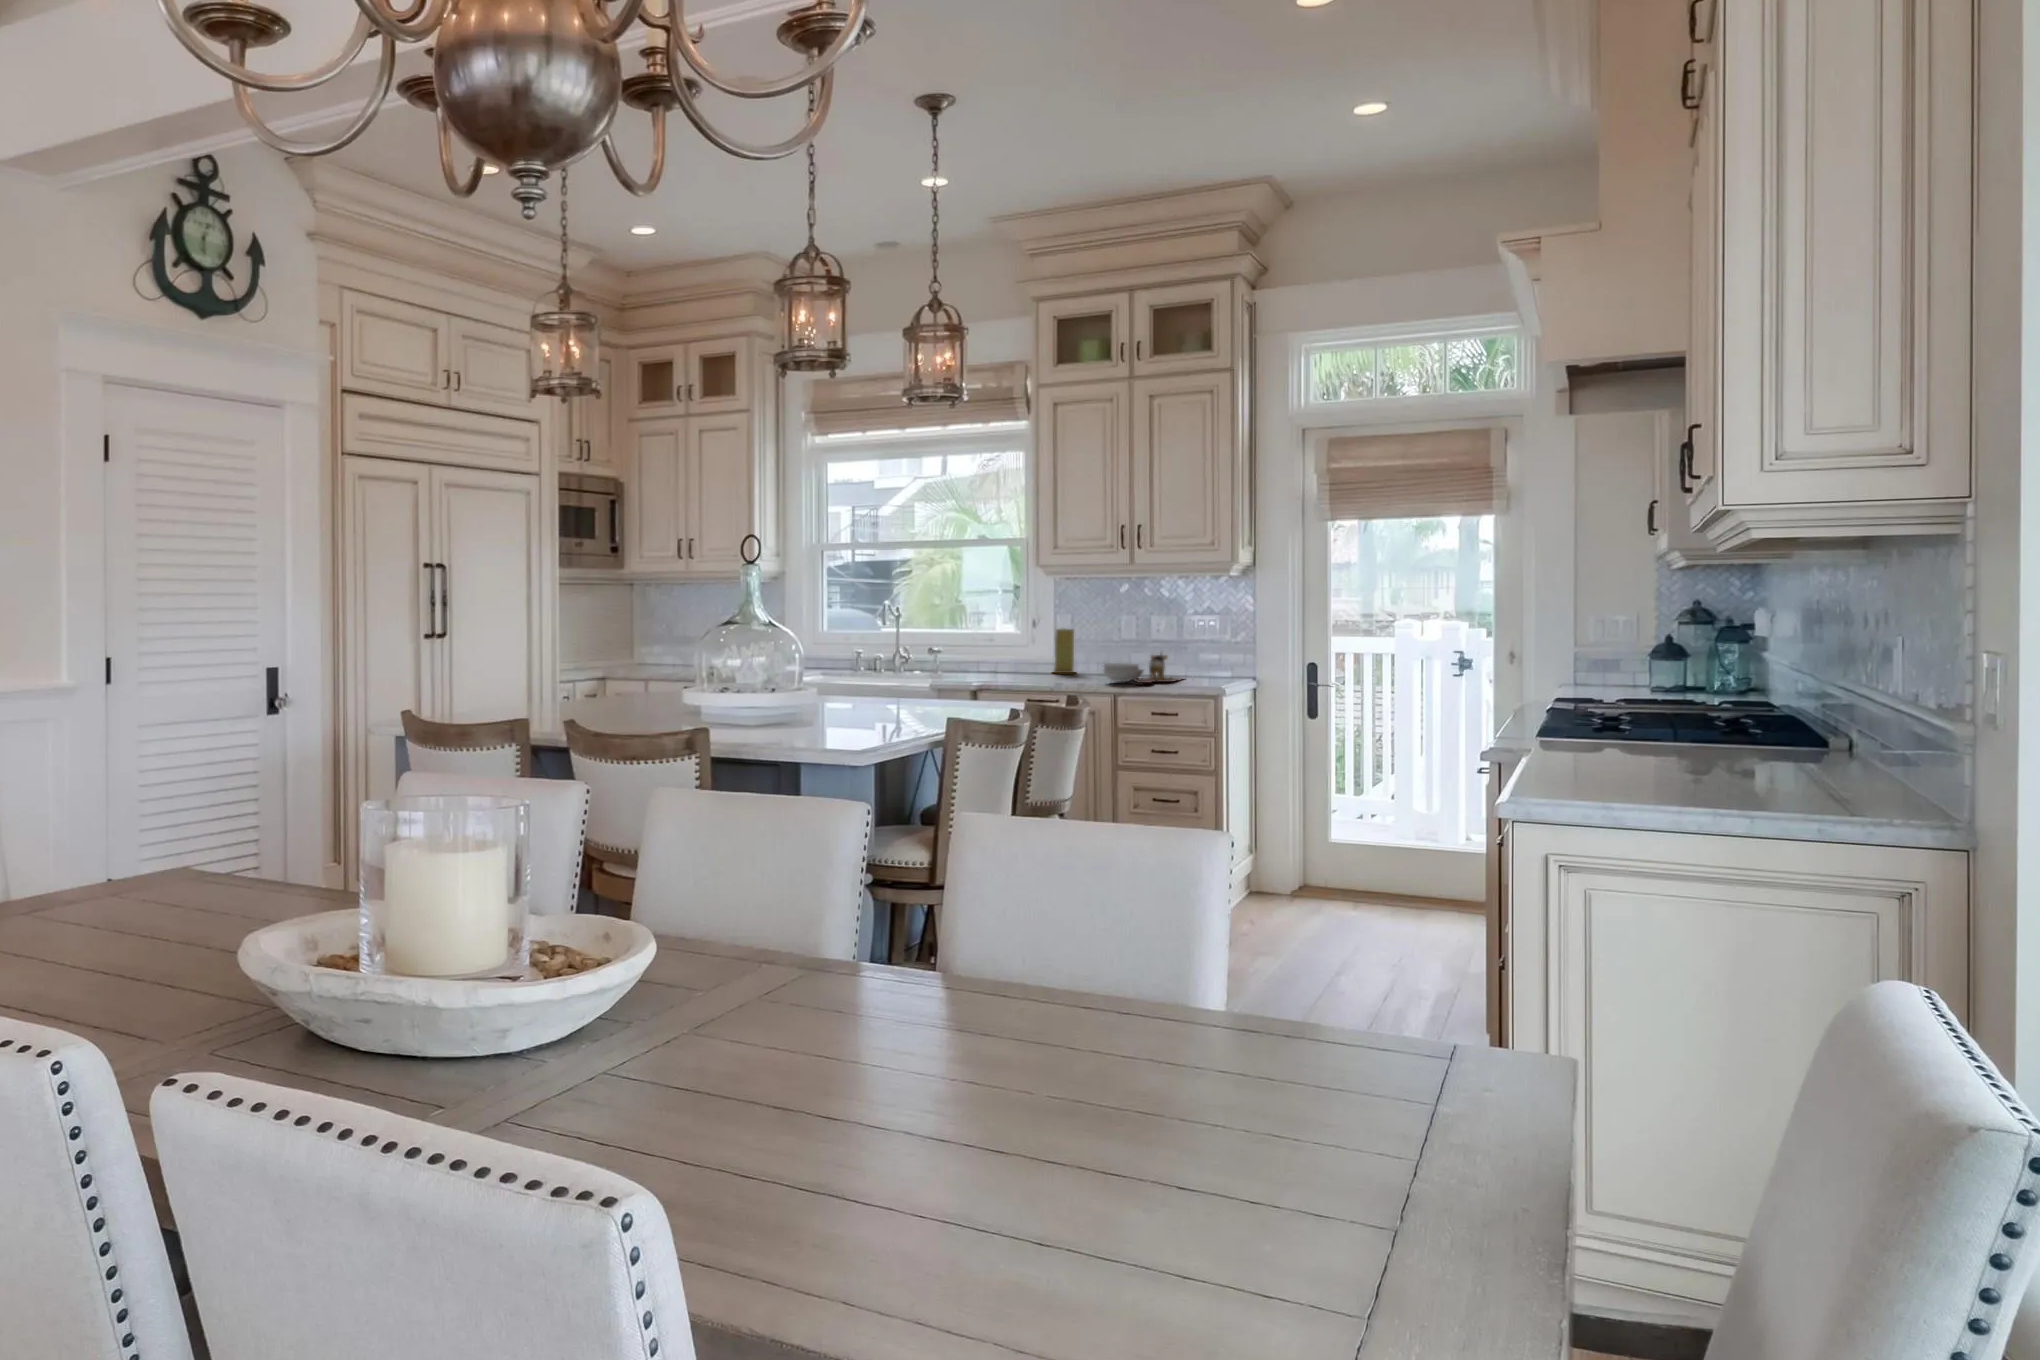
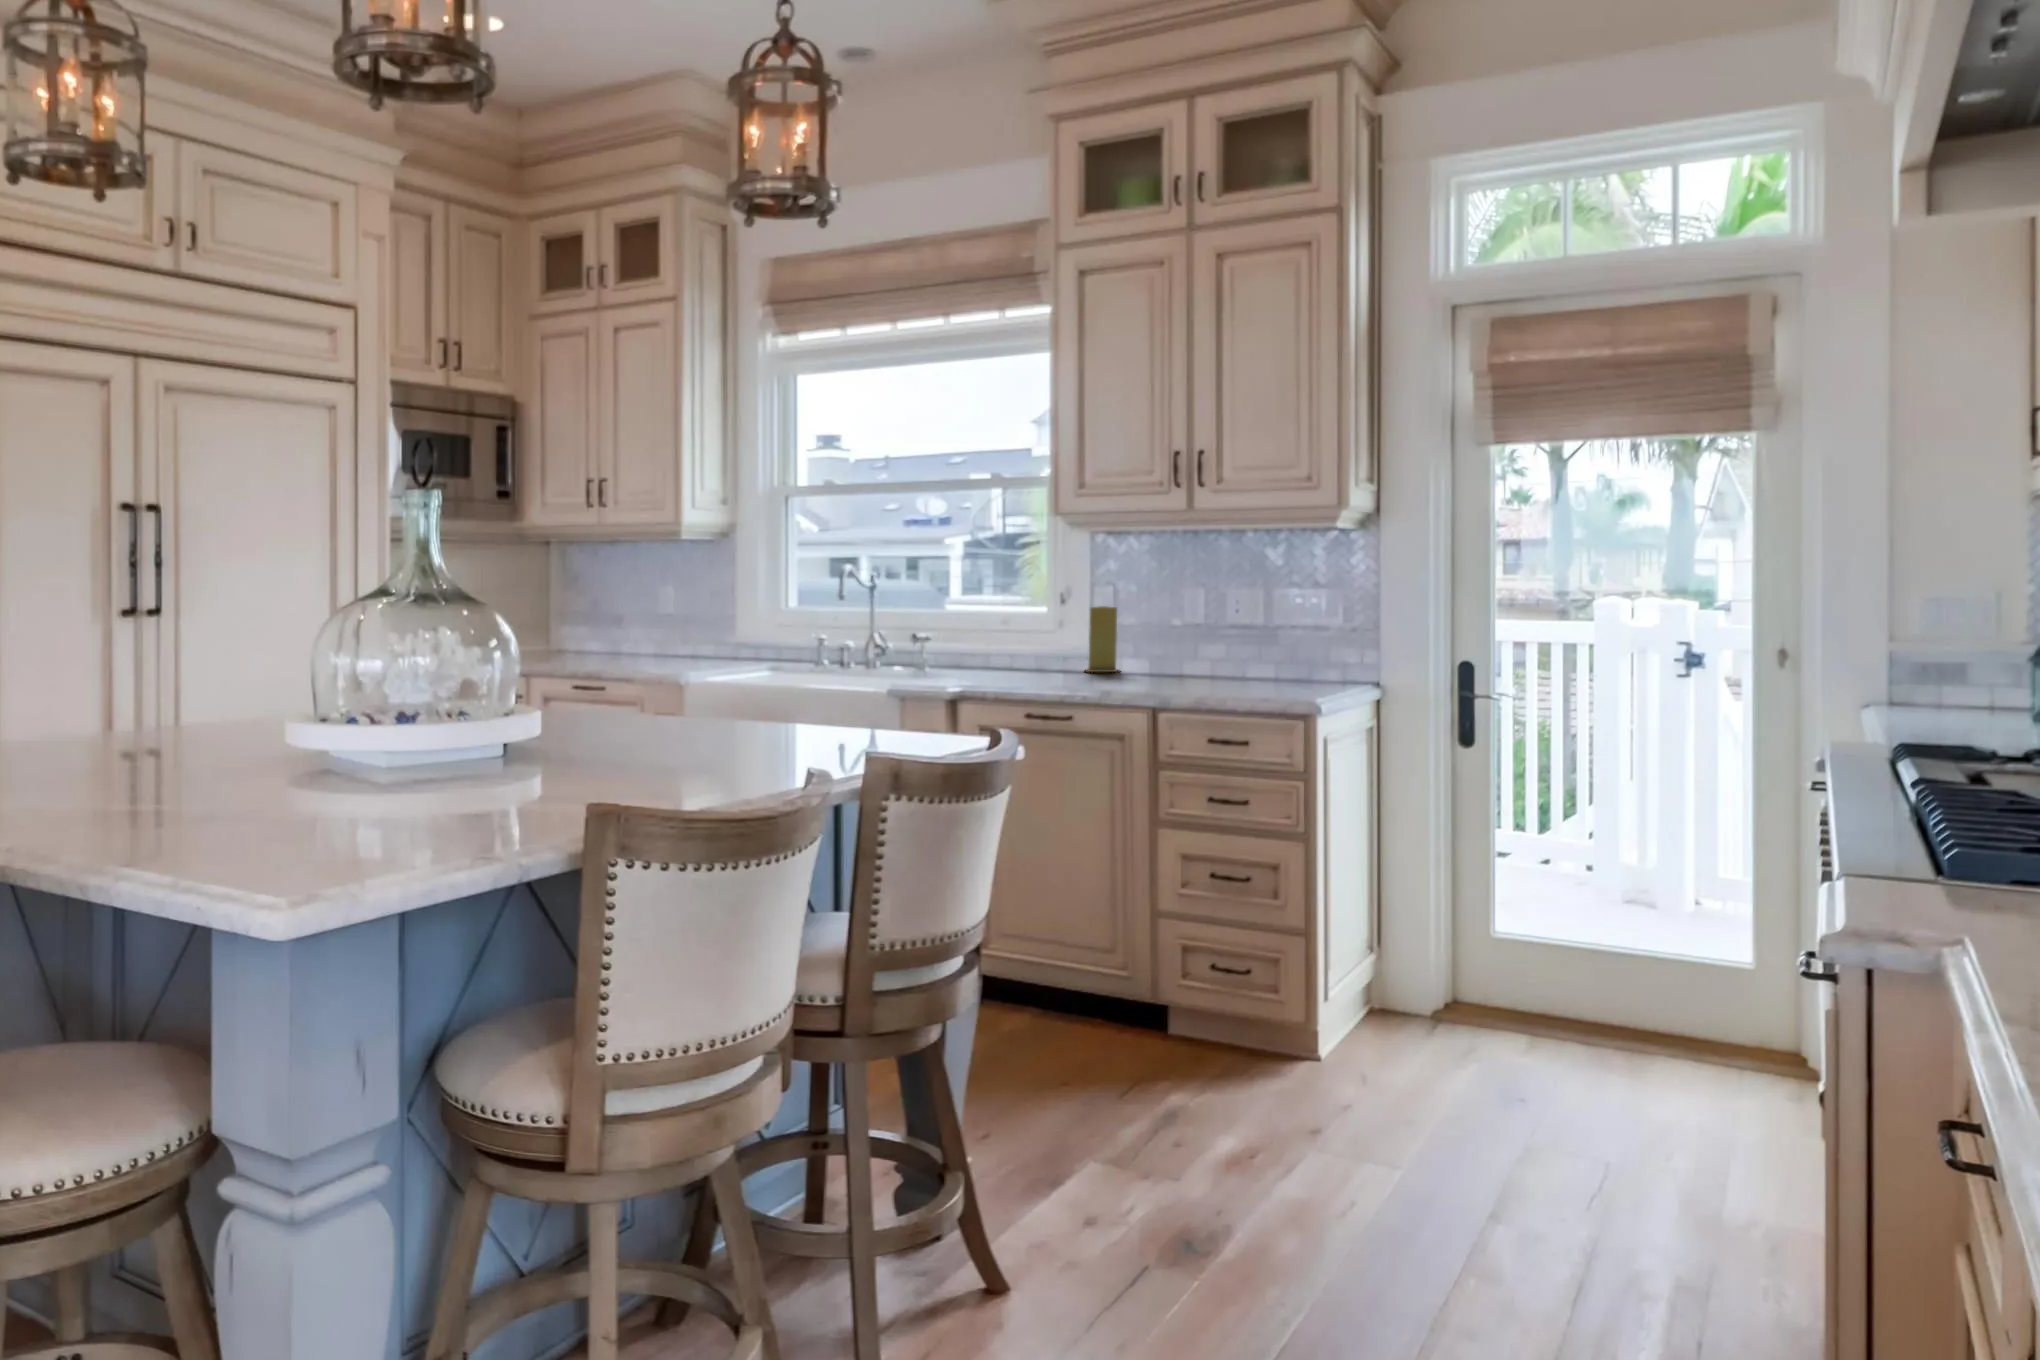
cutting board: present [1103,653,1185,683] -> none [1146,641,1275,691]

